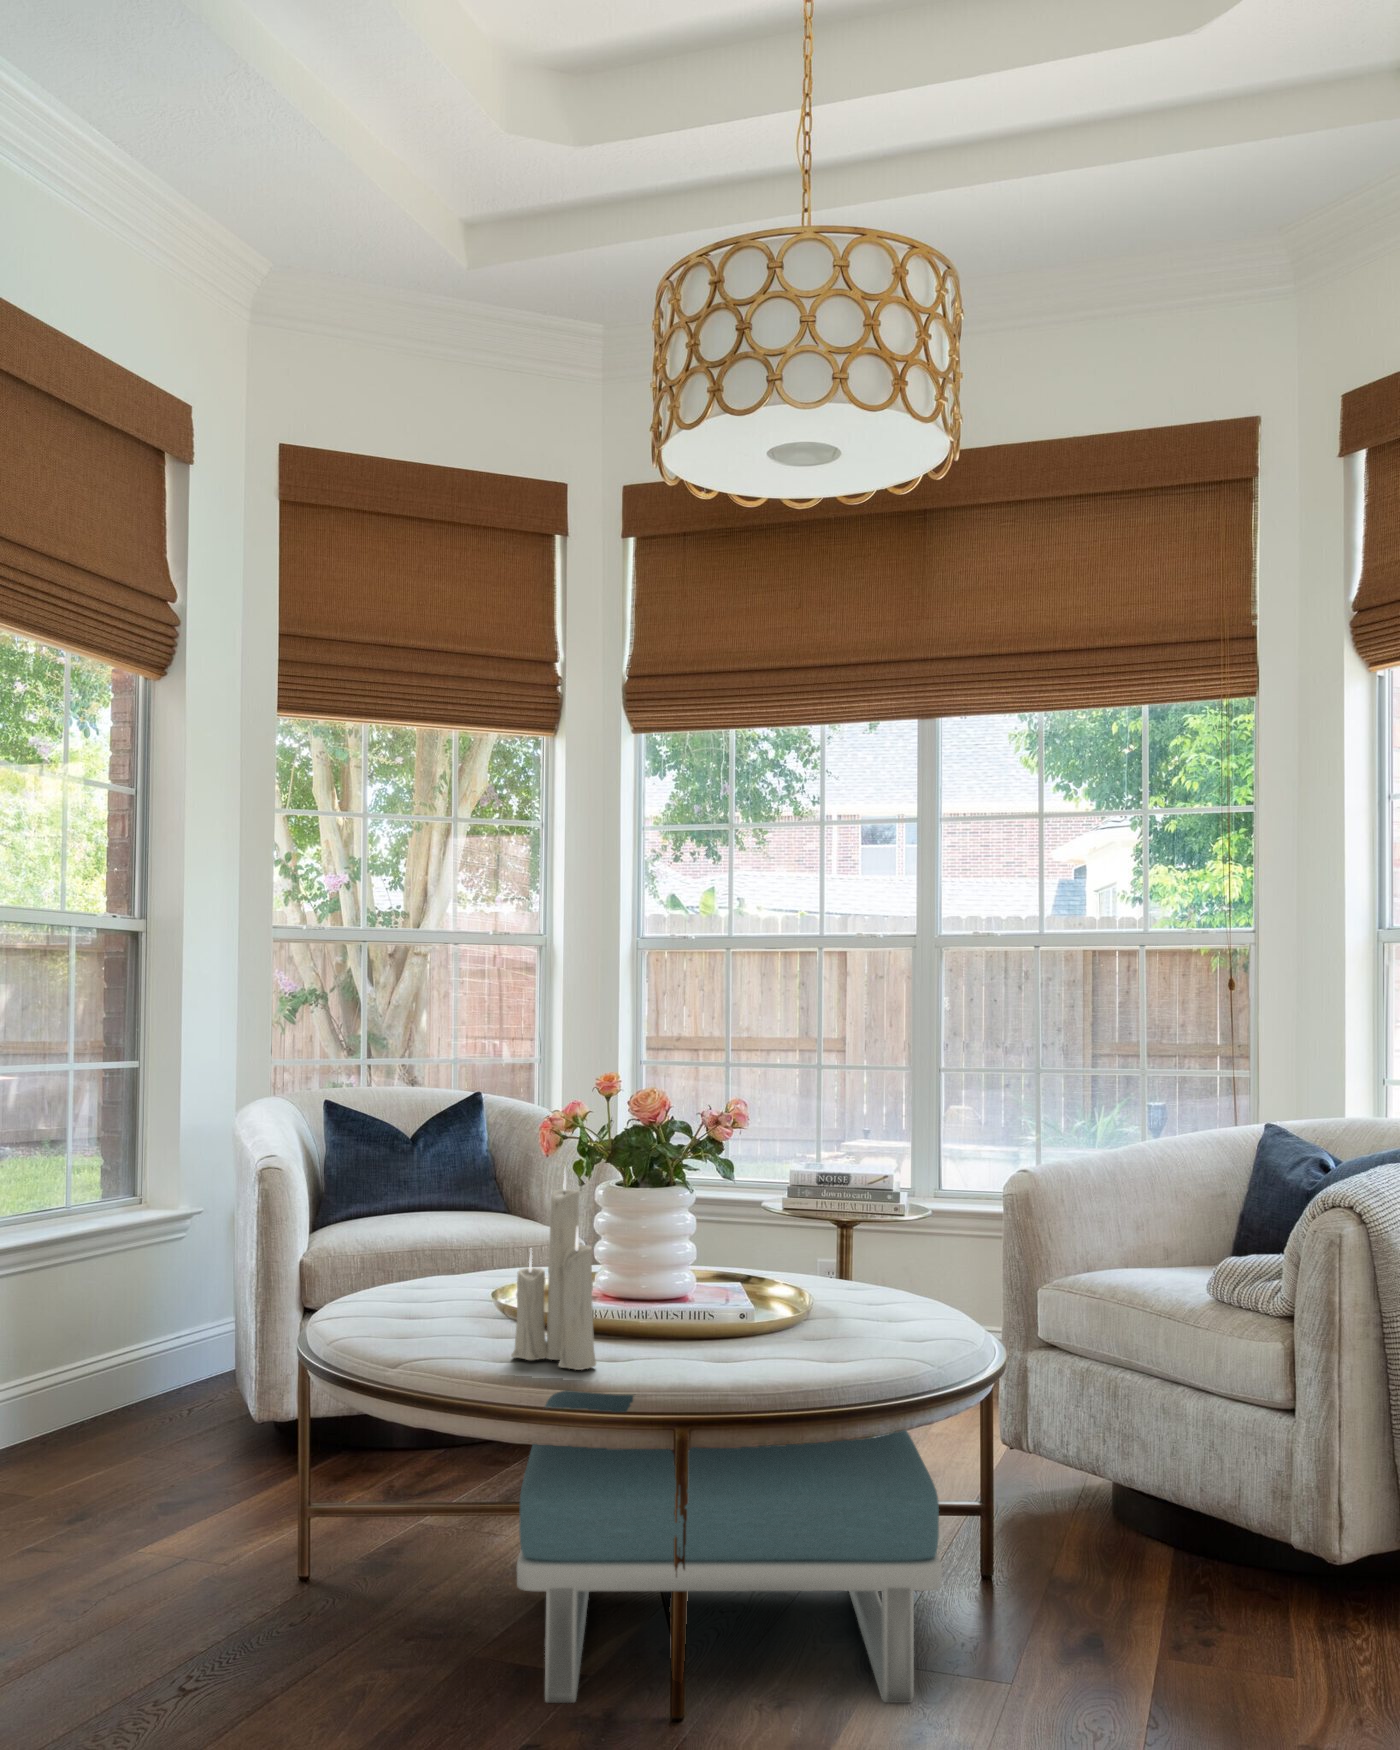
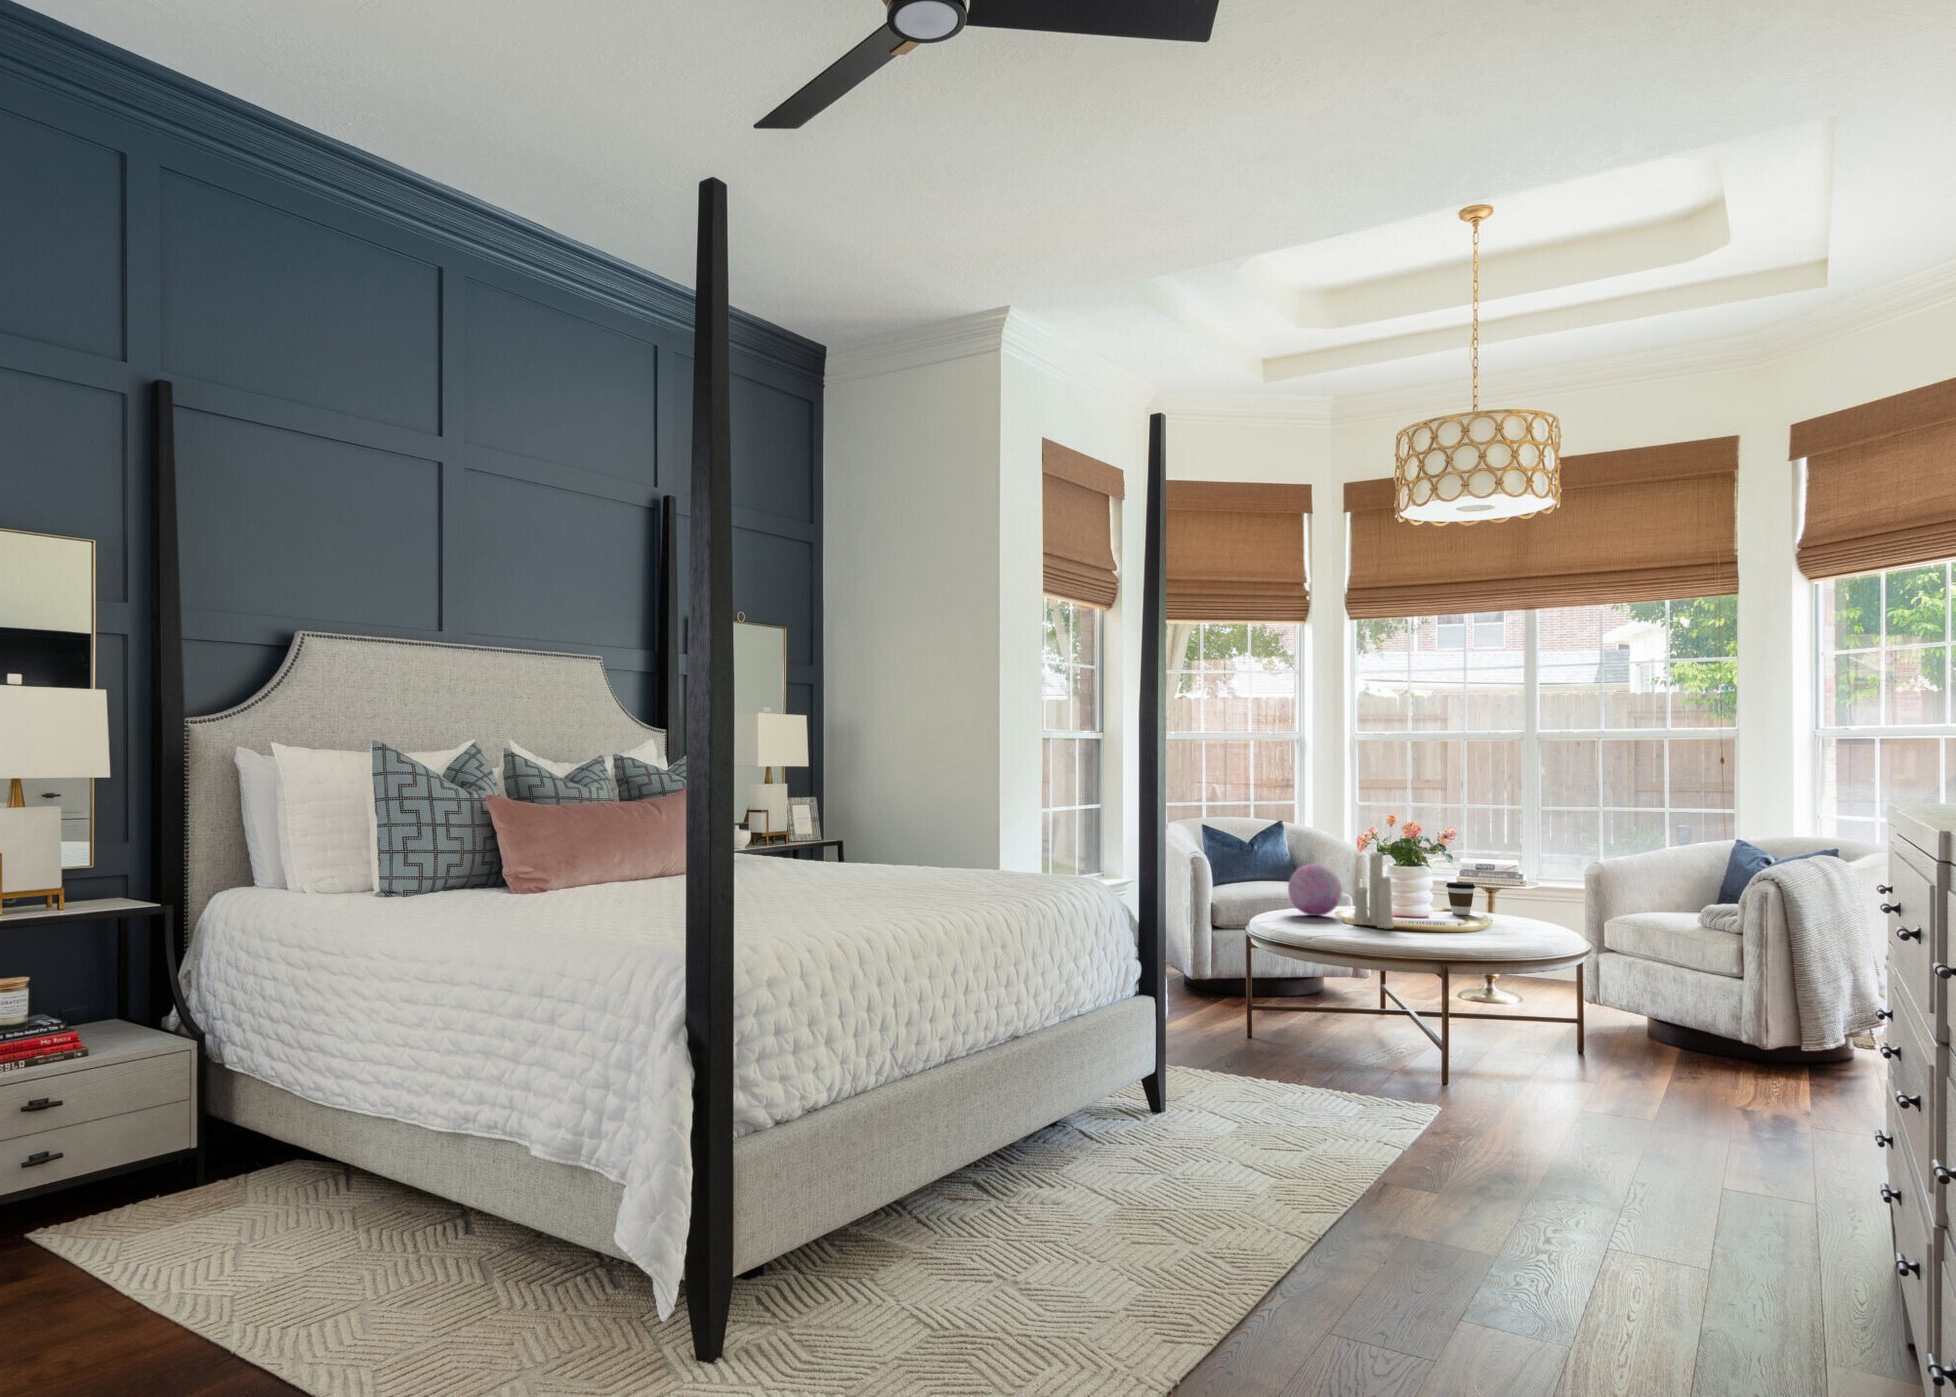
decorative orb: none [388,1212,505,1332] -> present [1288,864,1342,916]
coffee cup: none [737,1232,793,1302] -> present [1446,882,1475,915]
footstool: present [517,1390,942,1703] -> none [1353,951,1560,1078]

